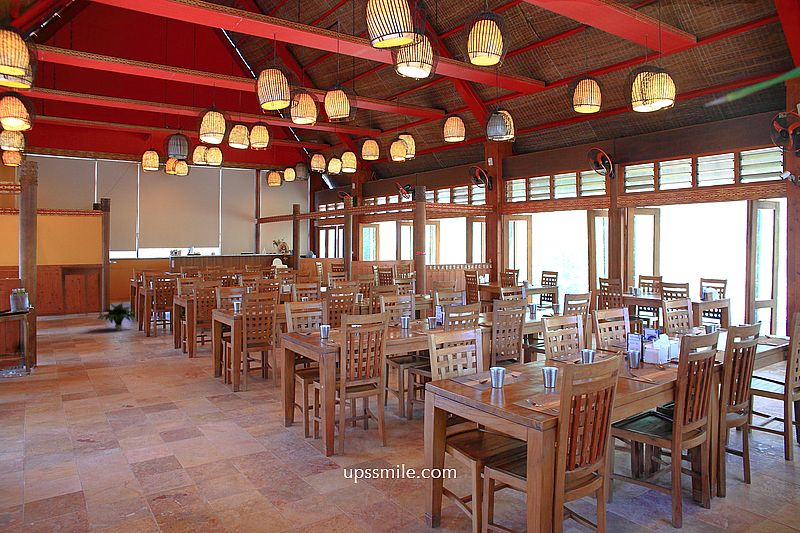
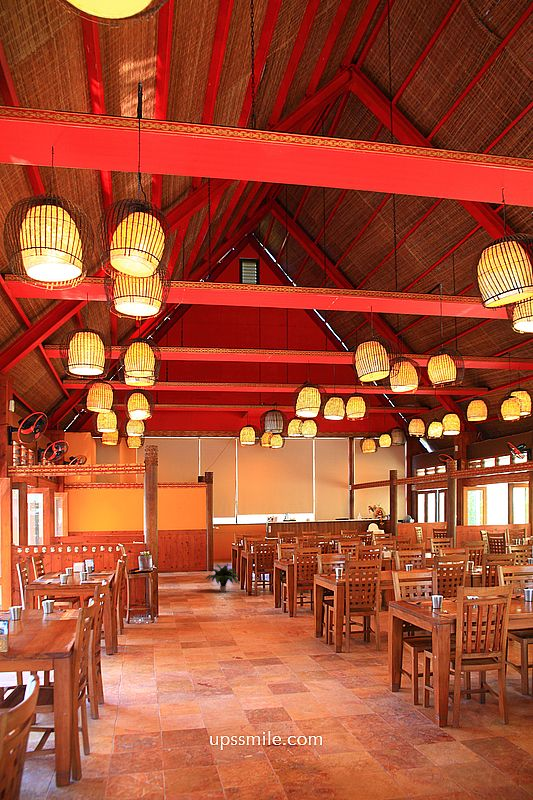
console table: present [60,266,104,316] -> none [173,527,210,577]

